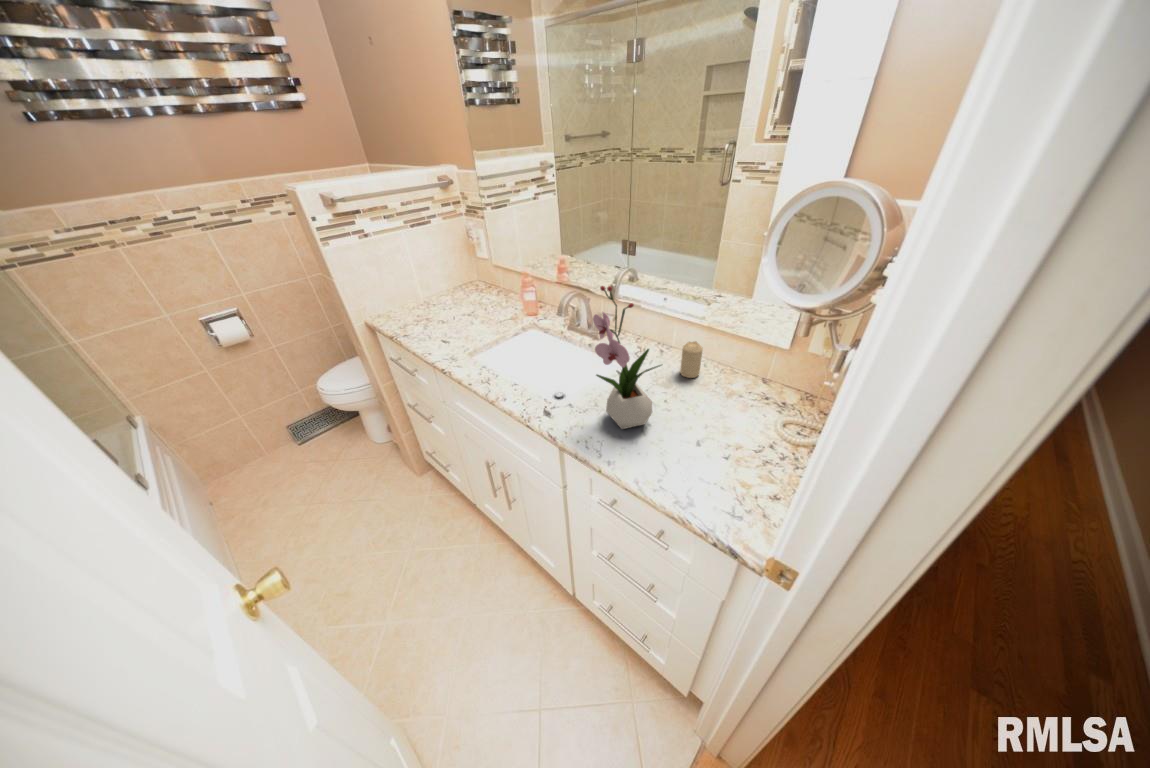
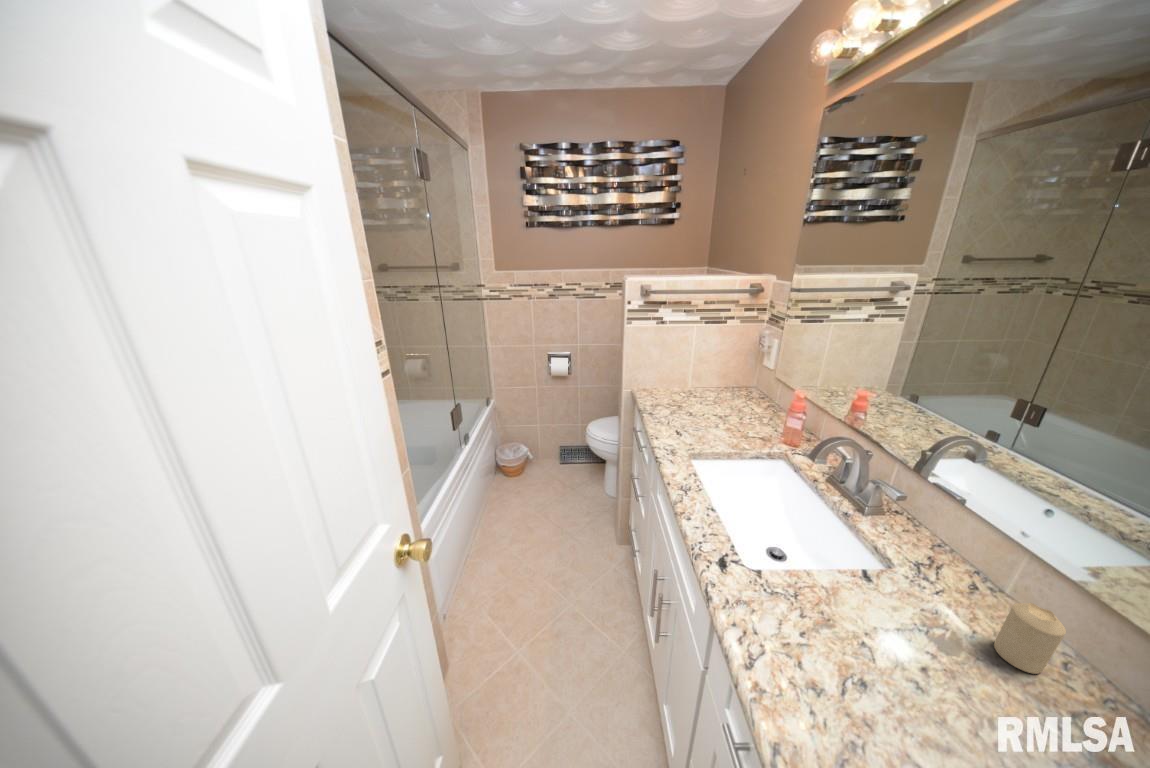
flower arrangement: present [593,286,661,429] -> none [800,447,921,678]

